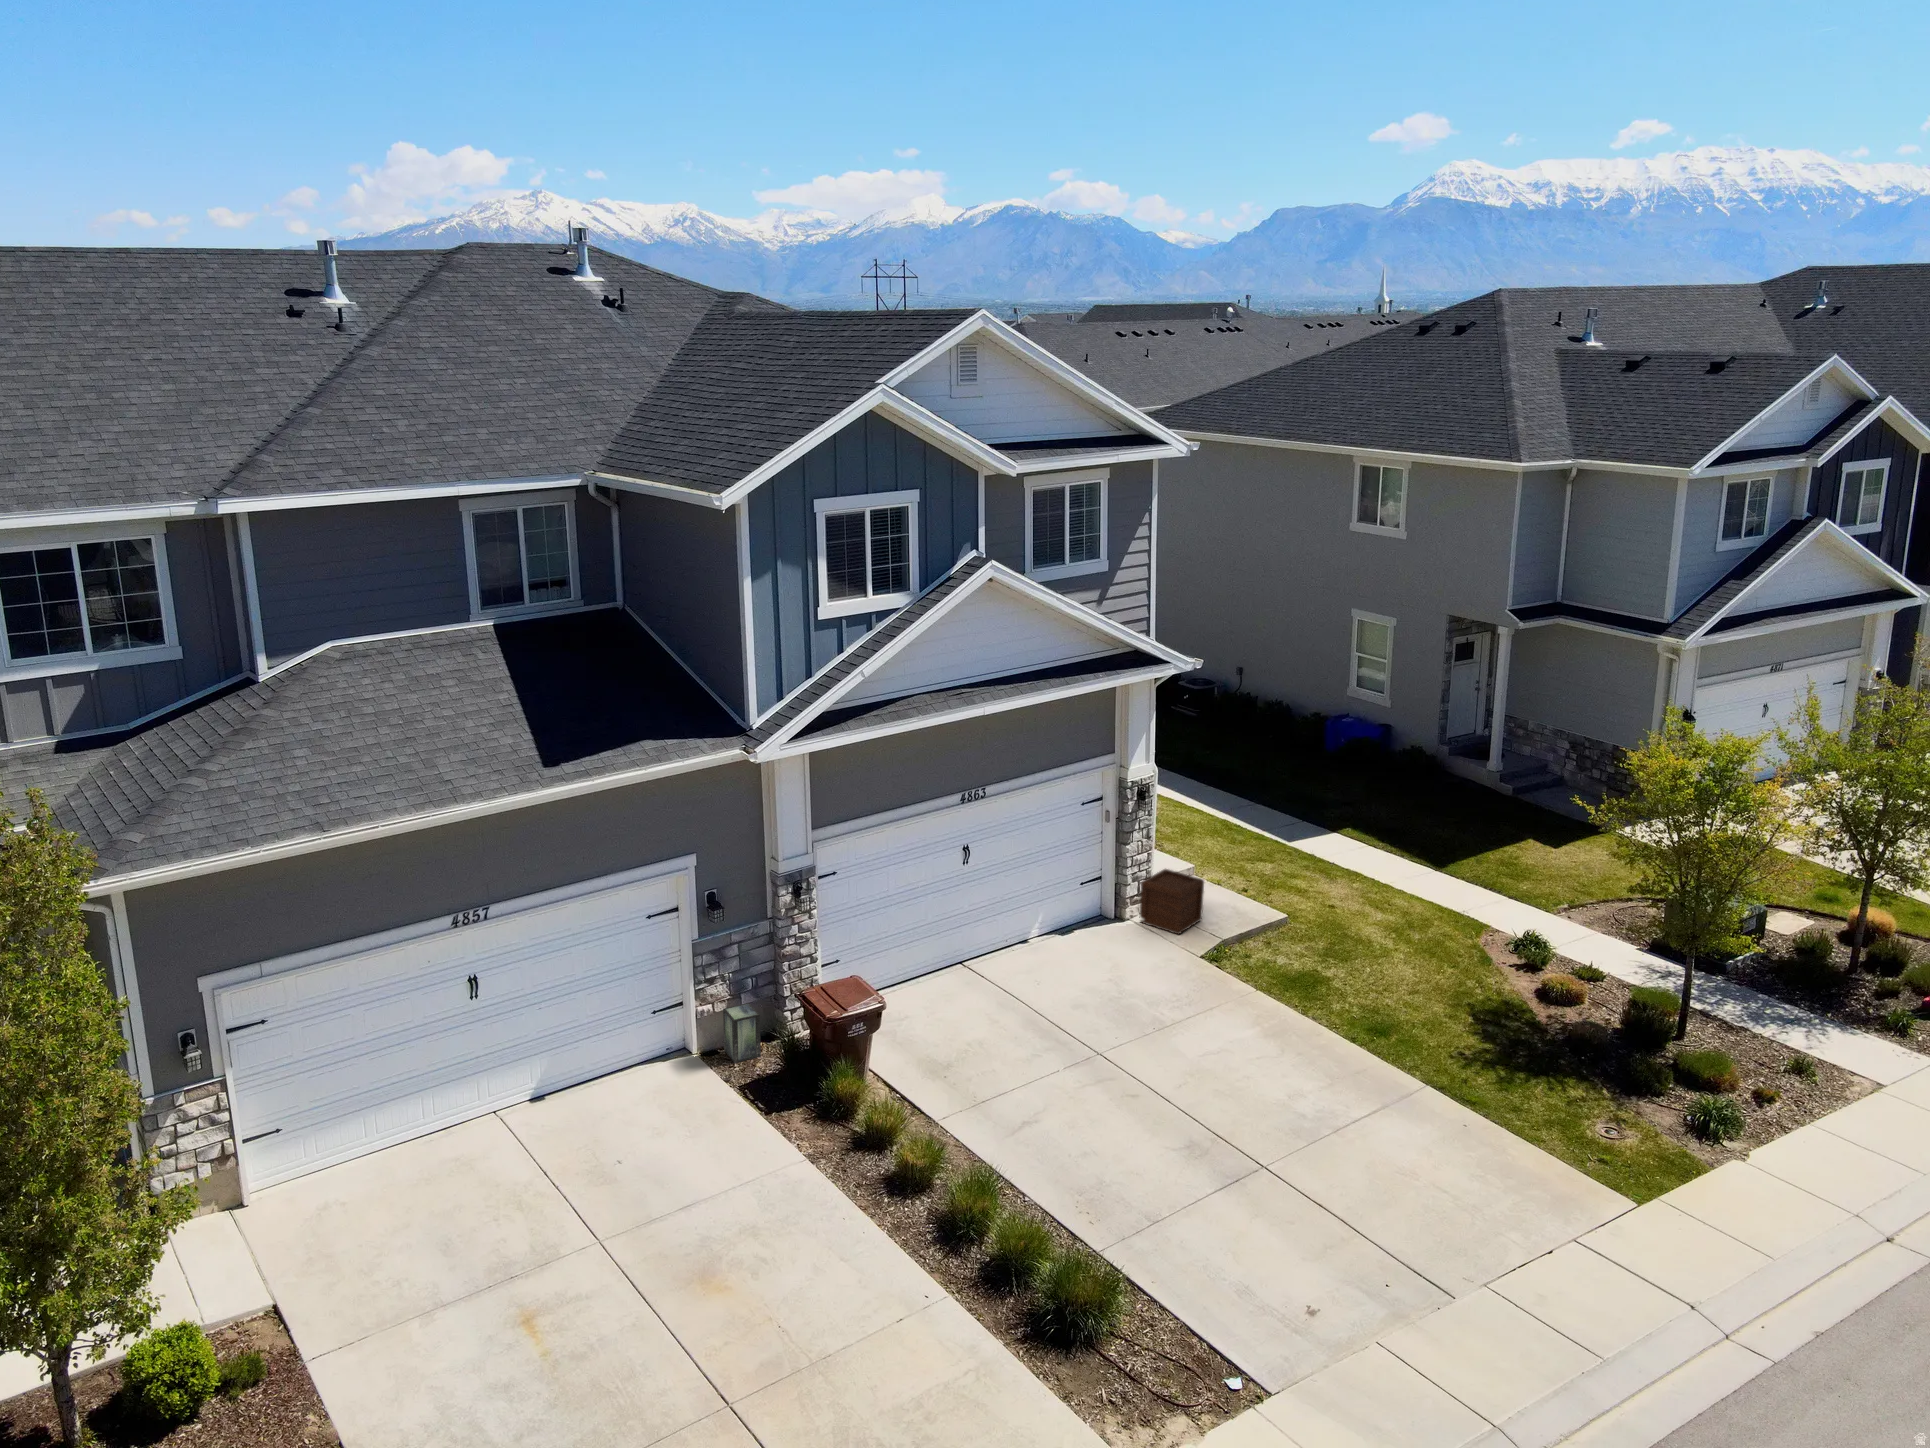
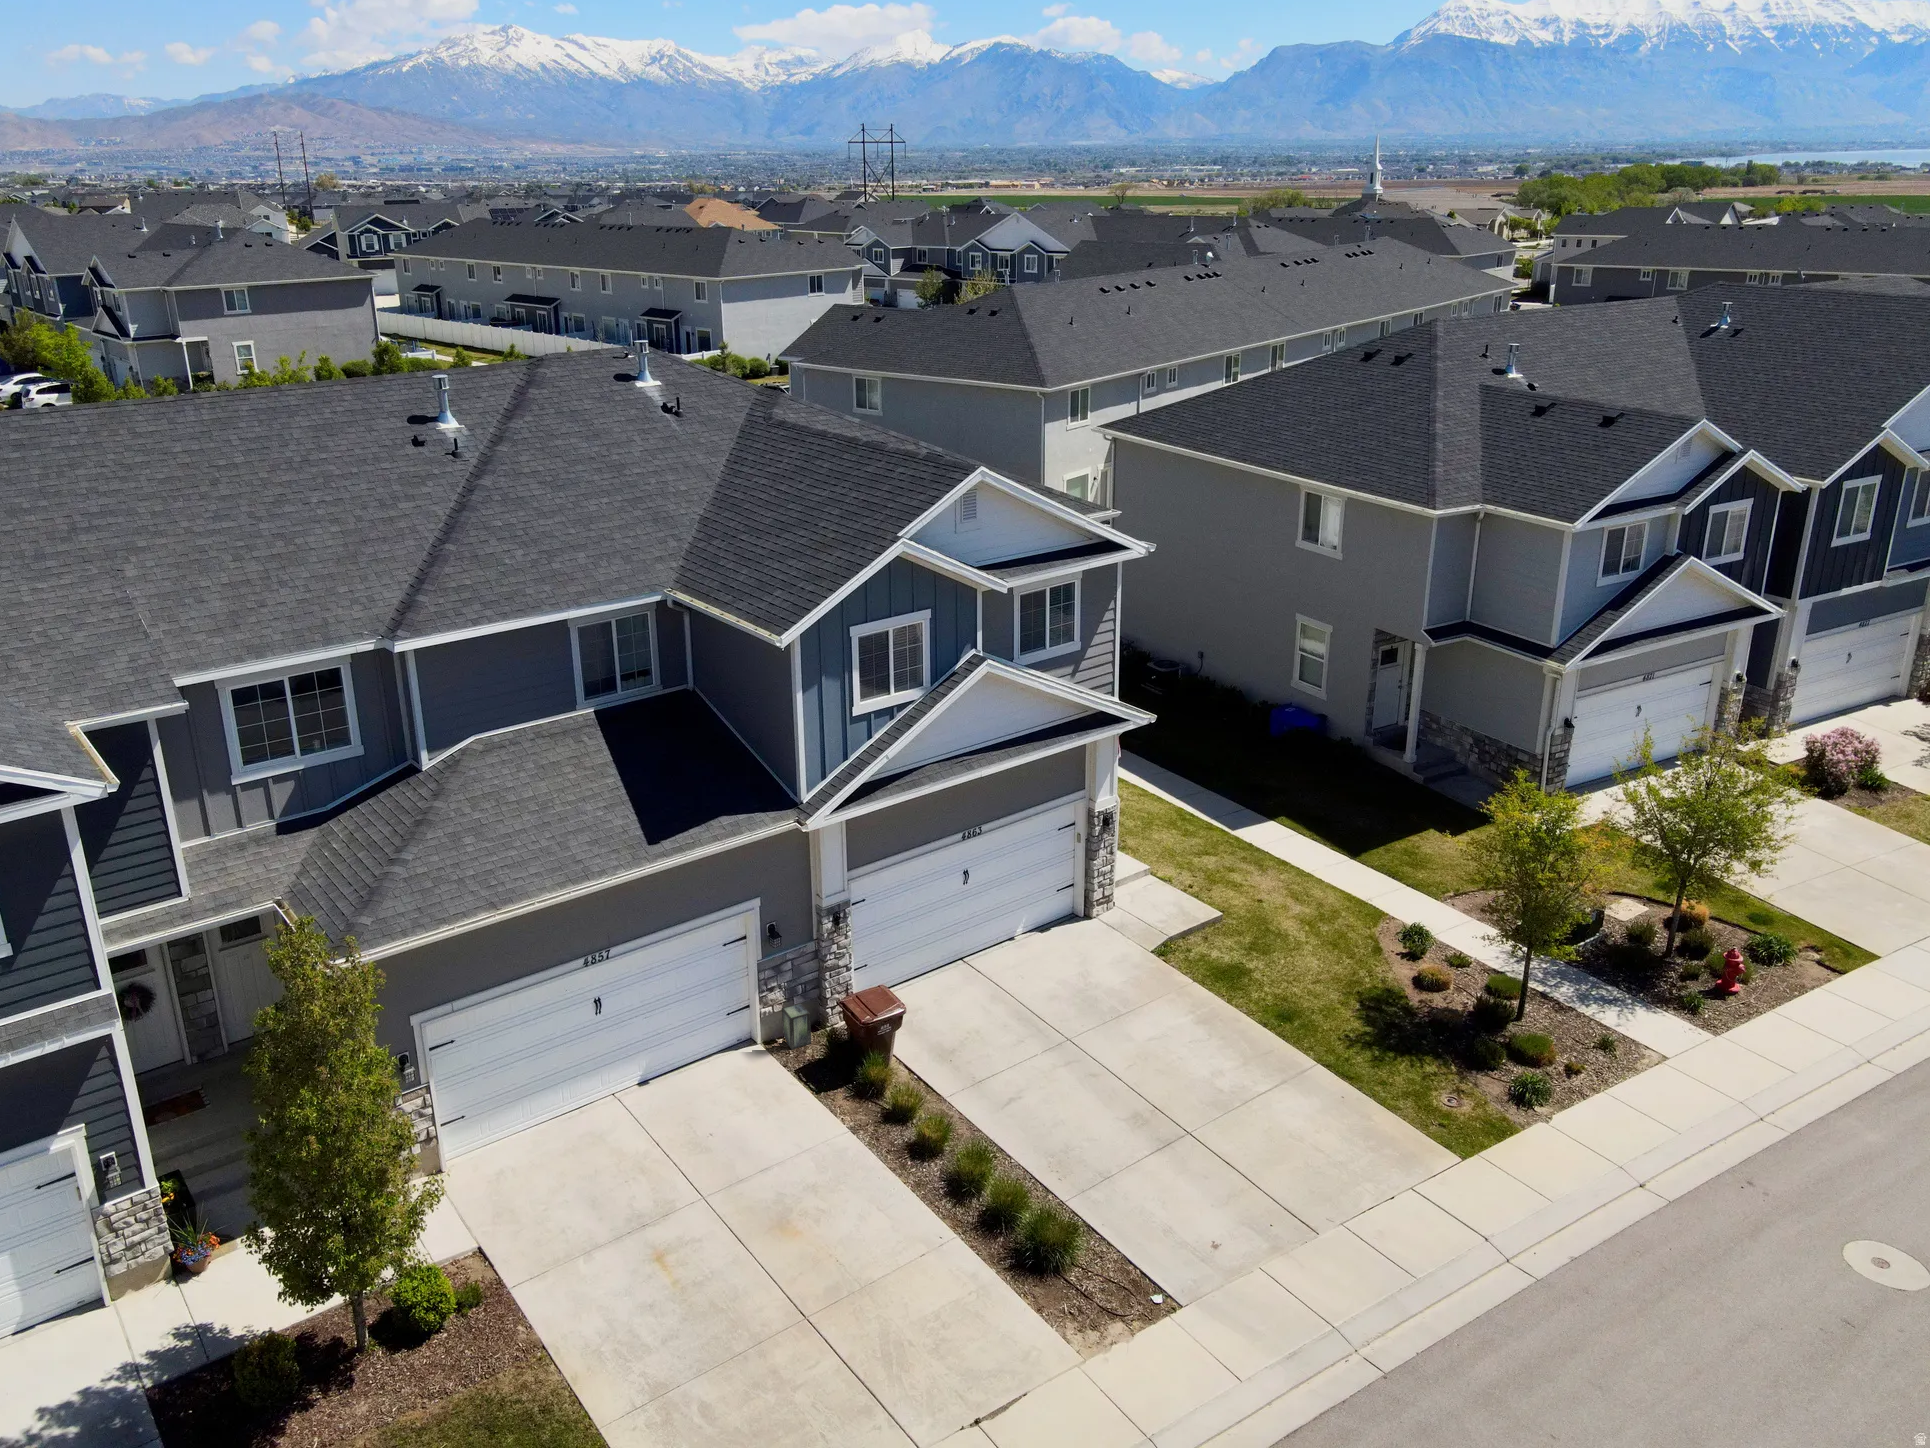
wooden crate: present [1139,869,1204,934] -> none [1106,874,1158,929]

